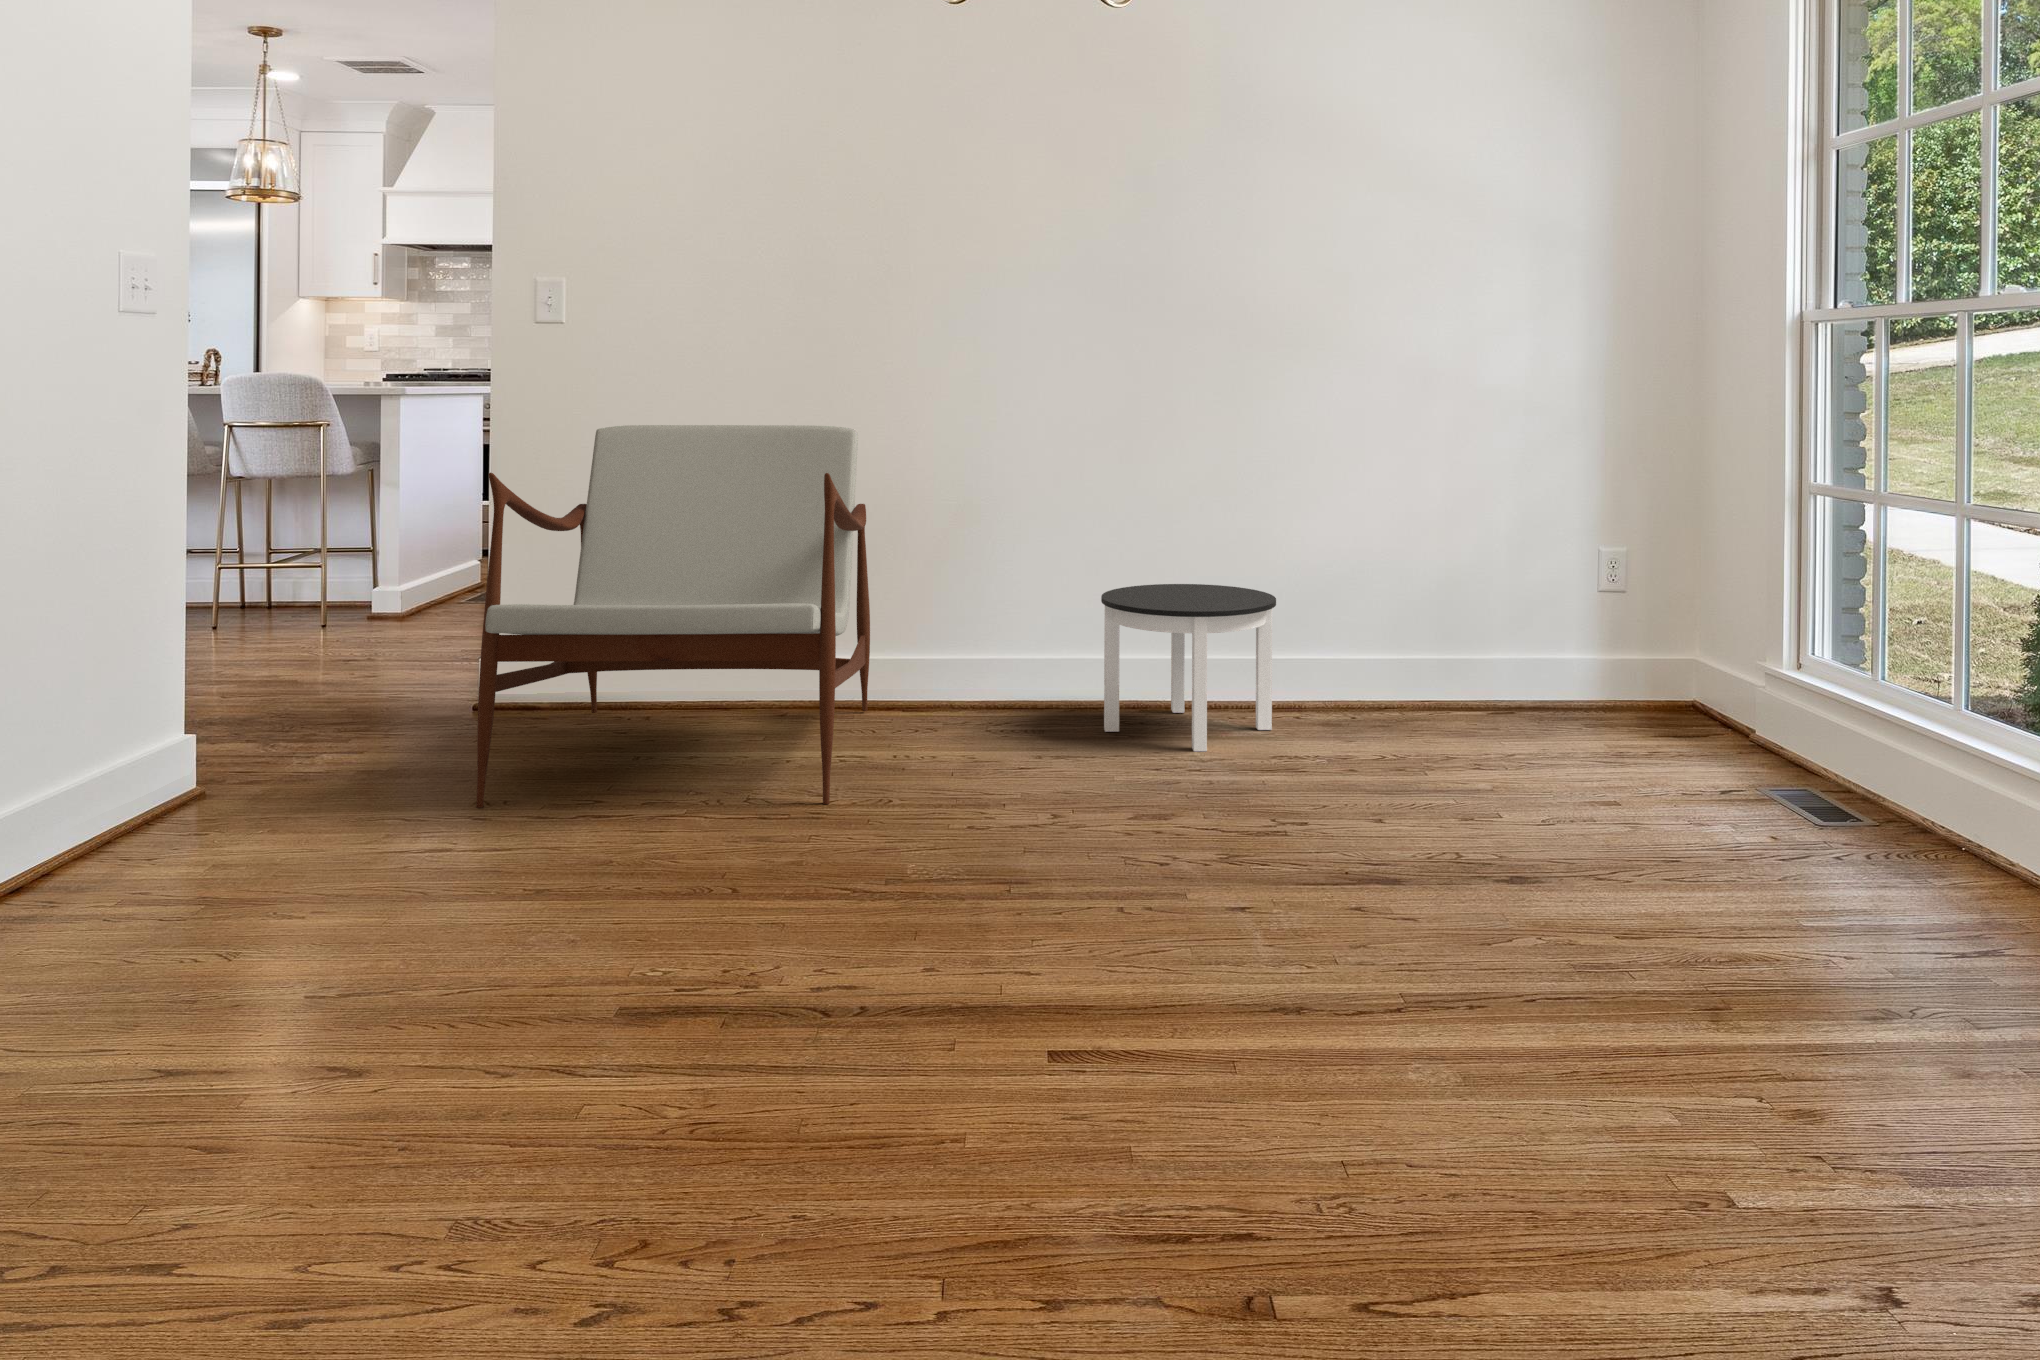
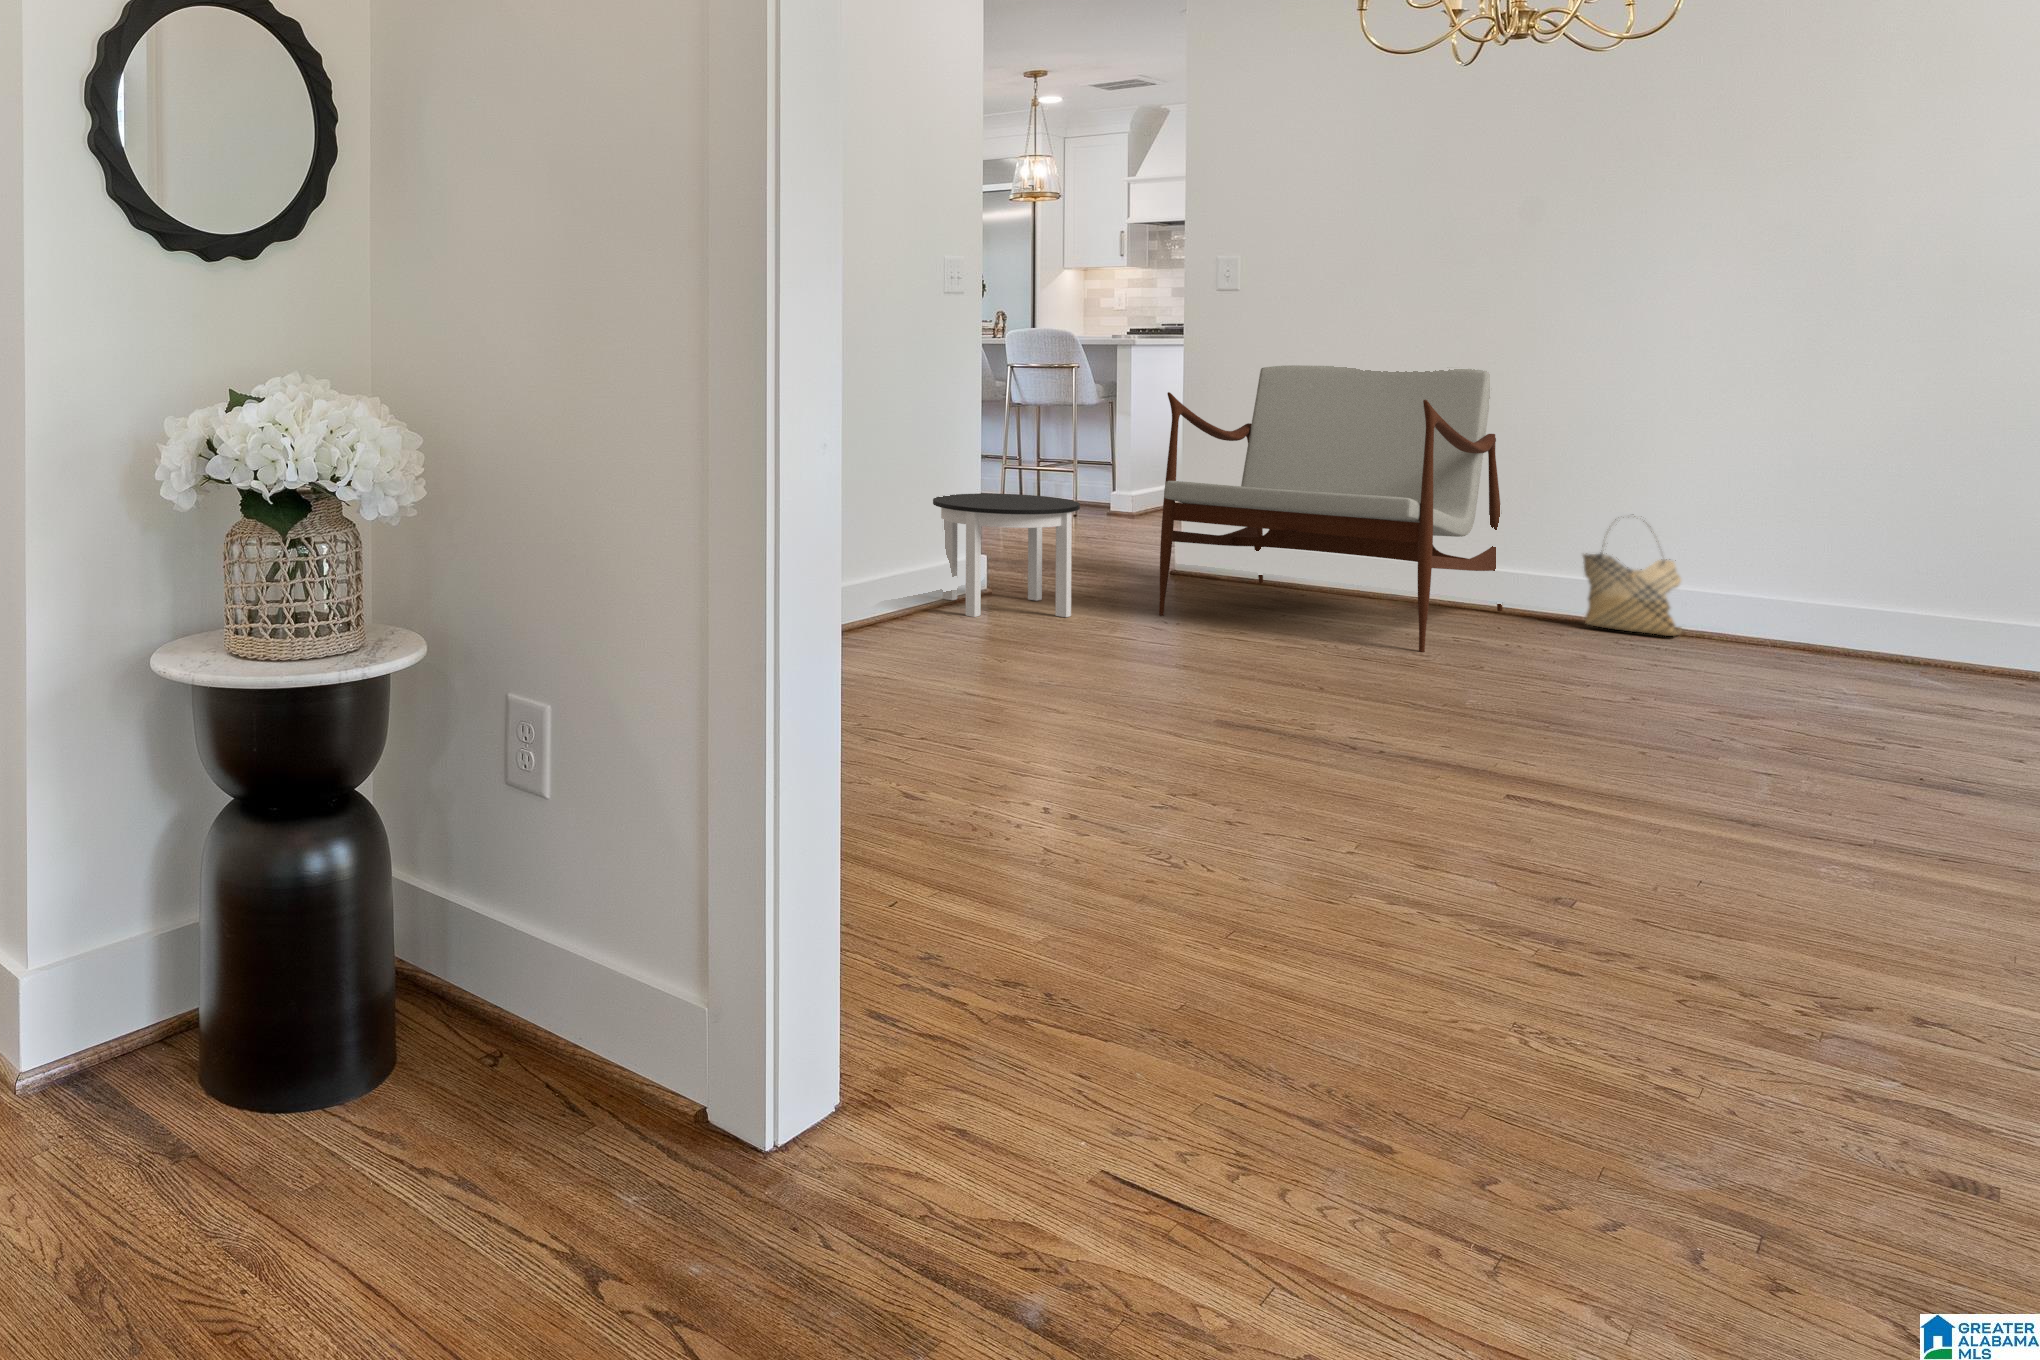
woven basket: none [947,584,1043,717] -> present [1583,516,1682,636]
round table: present [1101,584,1276,751] -> present [933,494,1080,617]

